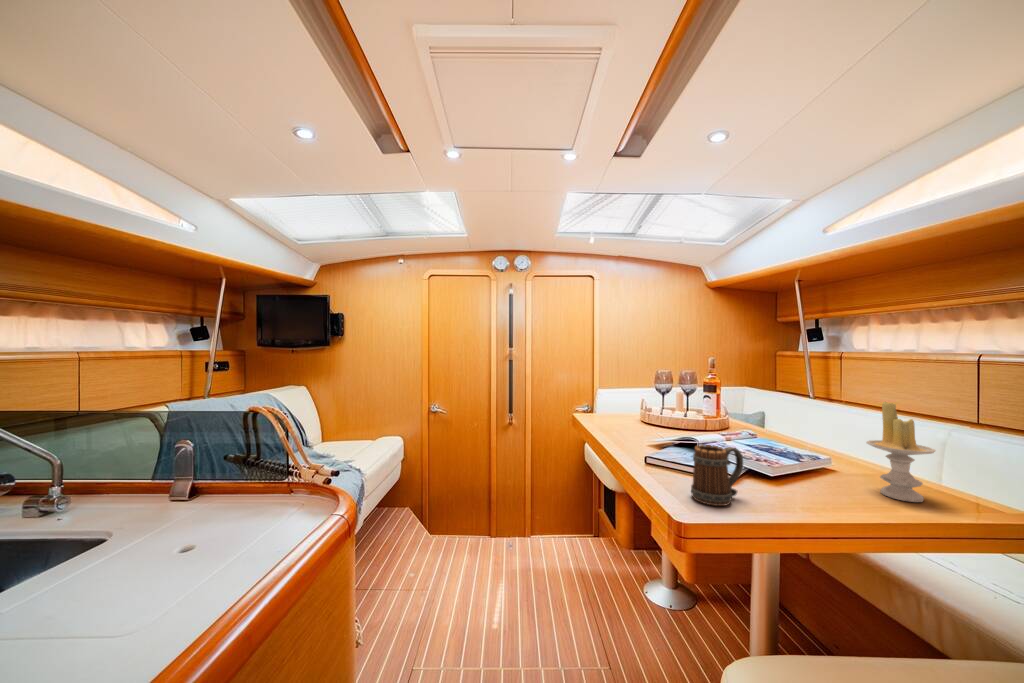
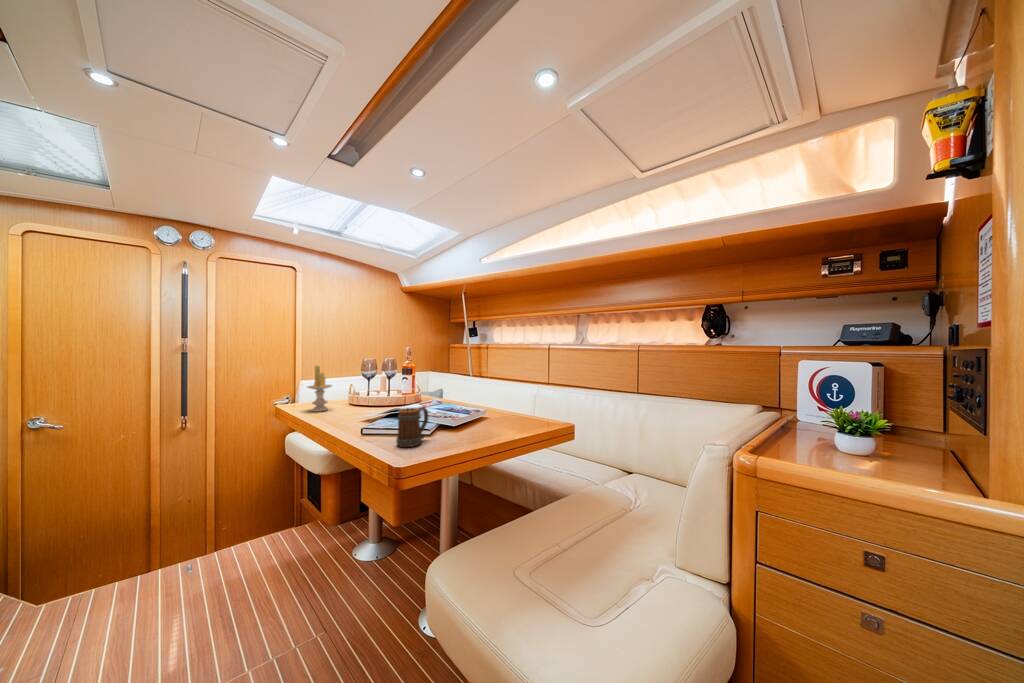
candle: present [866,402,935,502] -> present [307,365,332,412]

